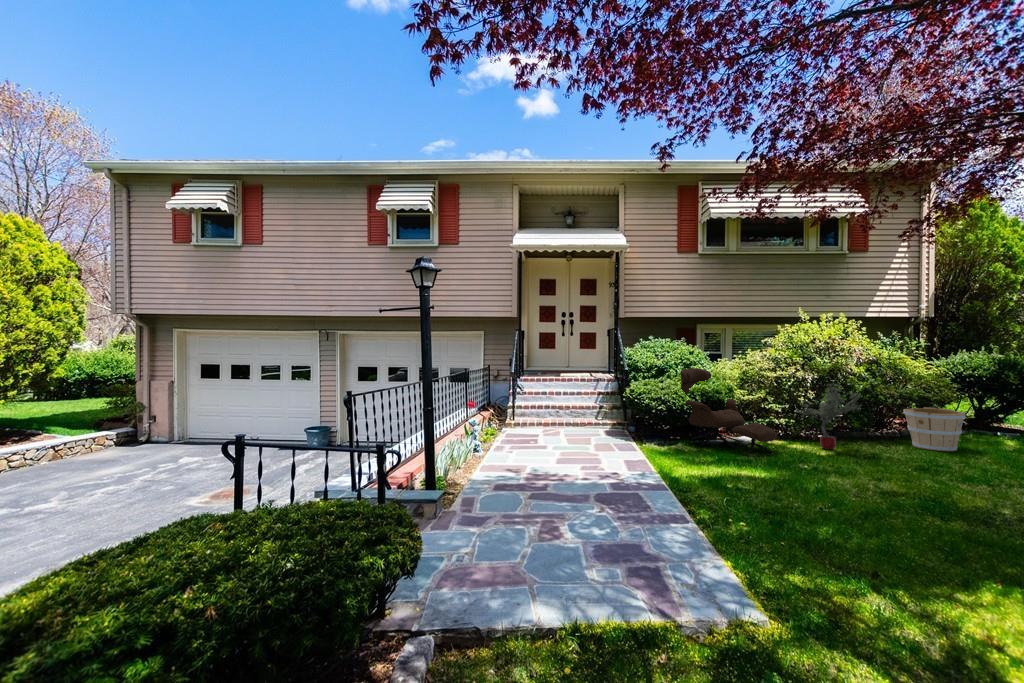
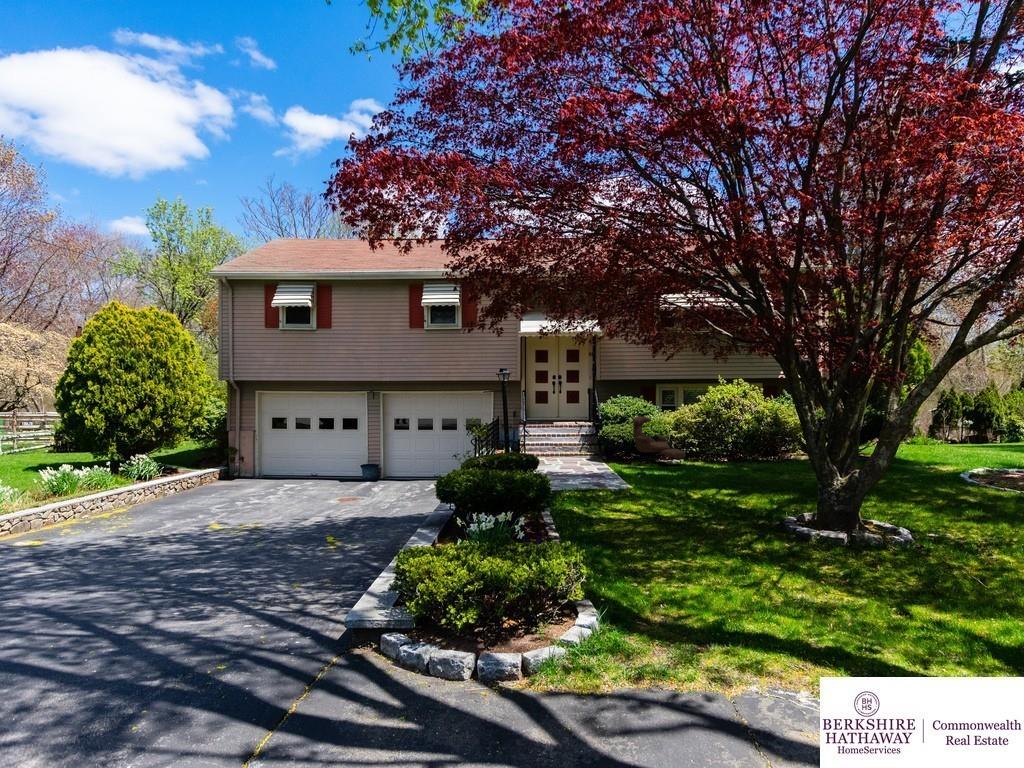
potted tree: present [796,384,860,450] -> none [697,424,731,463]
wooden bucket: present [904,407,965,451] -> none [758,438,786,462]

